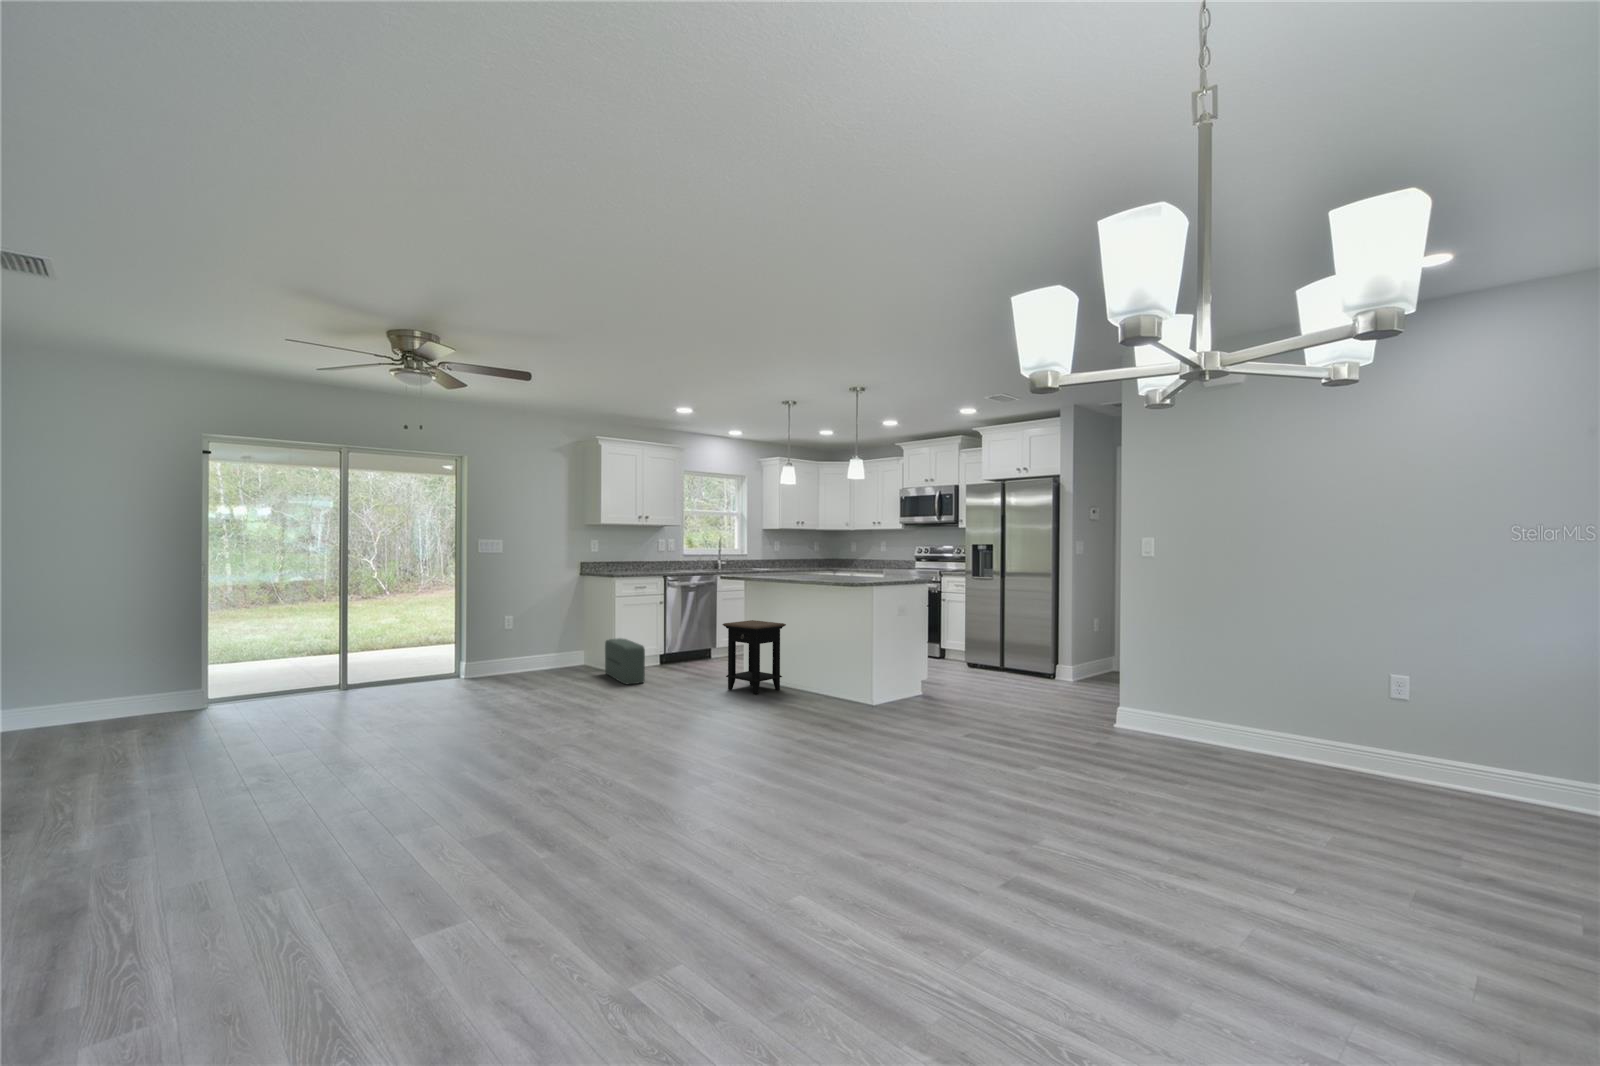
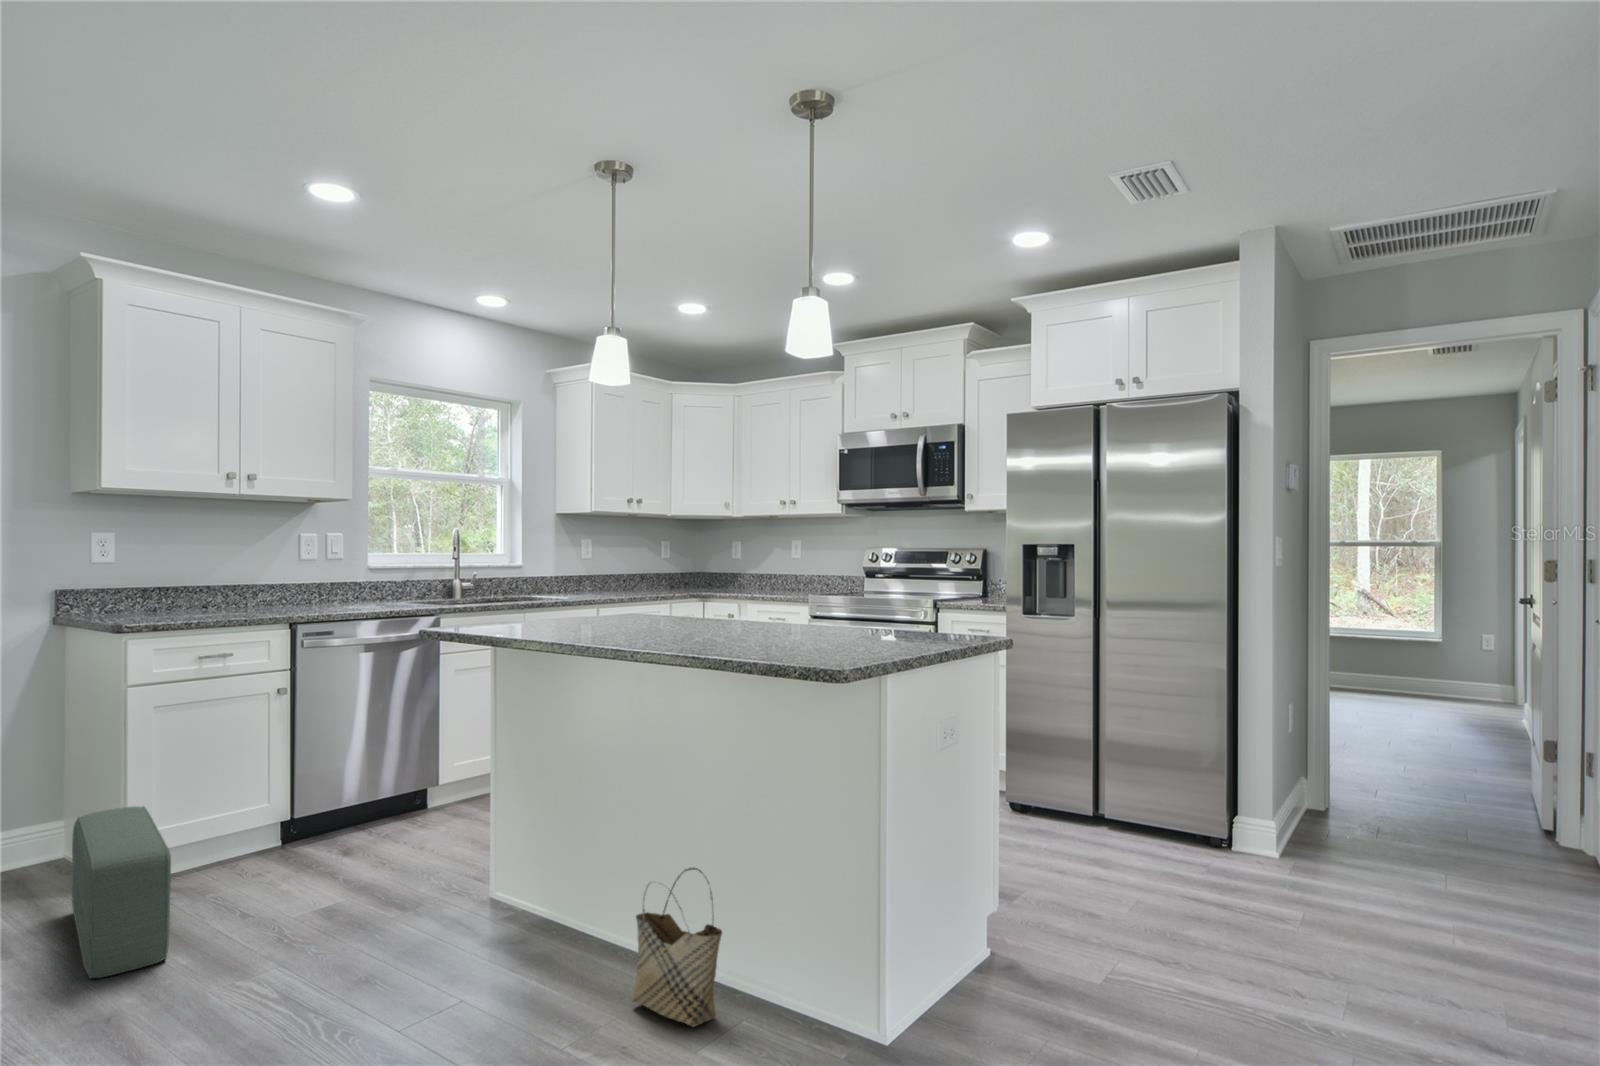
side table: present [723,620,786,695] -> none [408,756,607,1012]
woven basket: none [794,653,823,699] -> present [632,868,722,1026]

